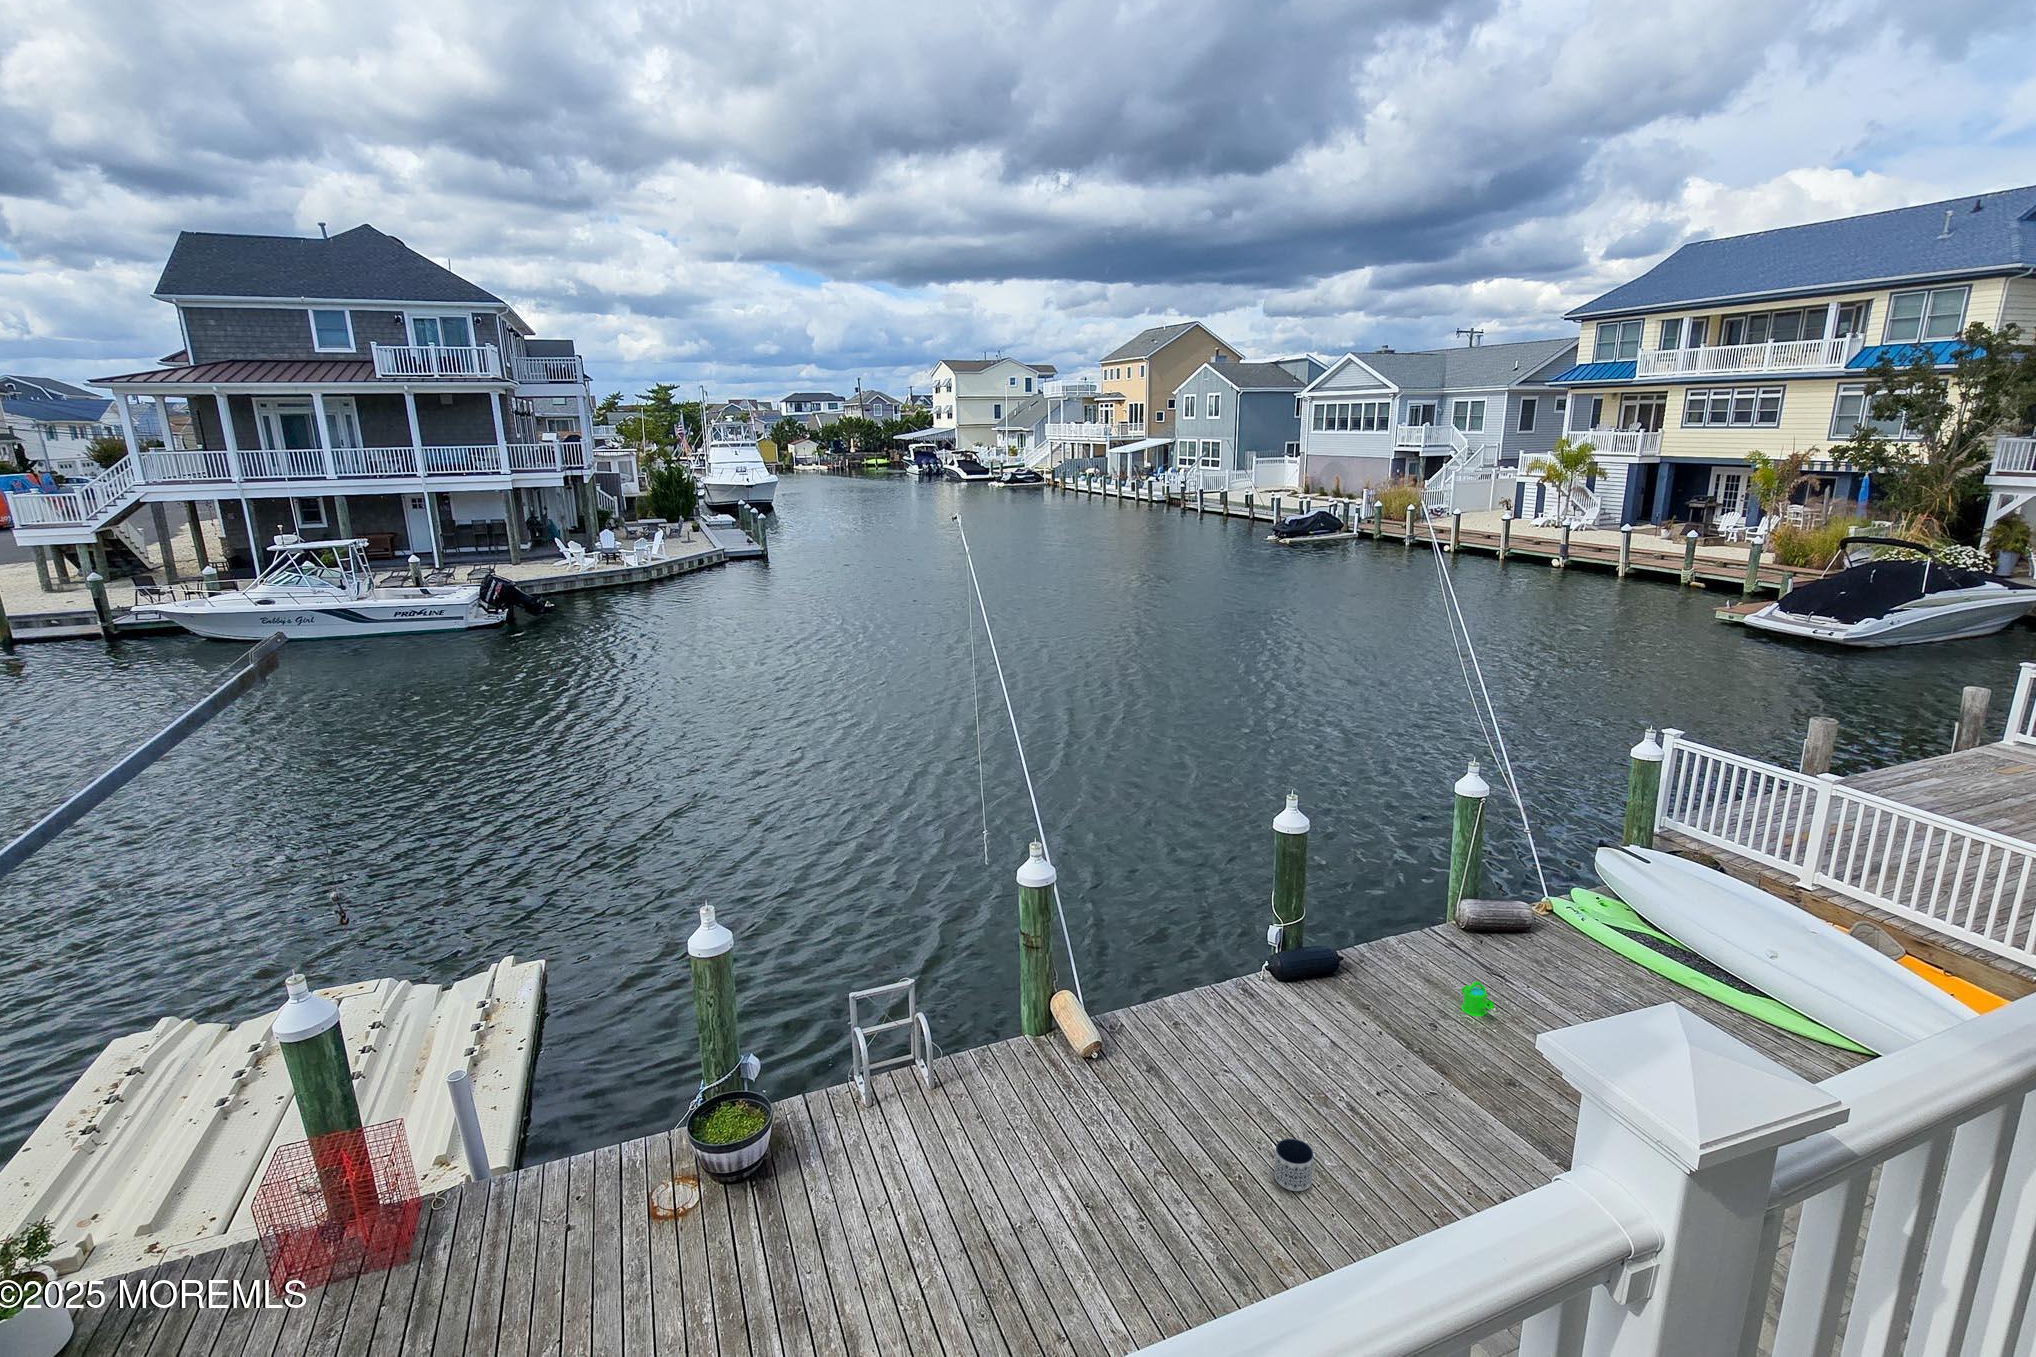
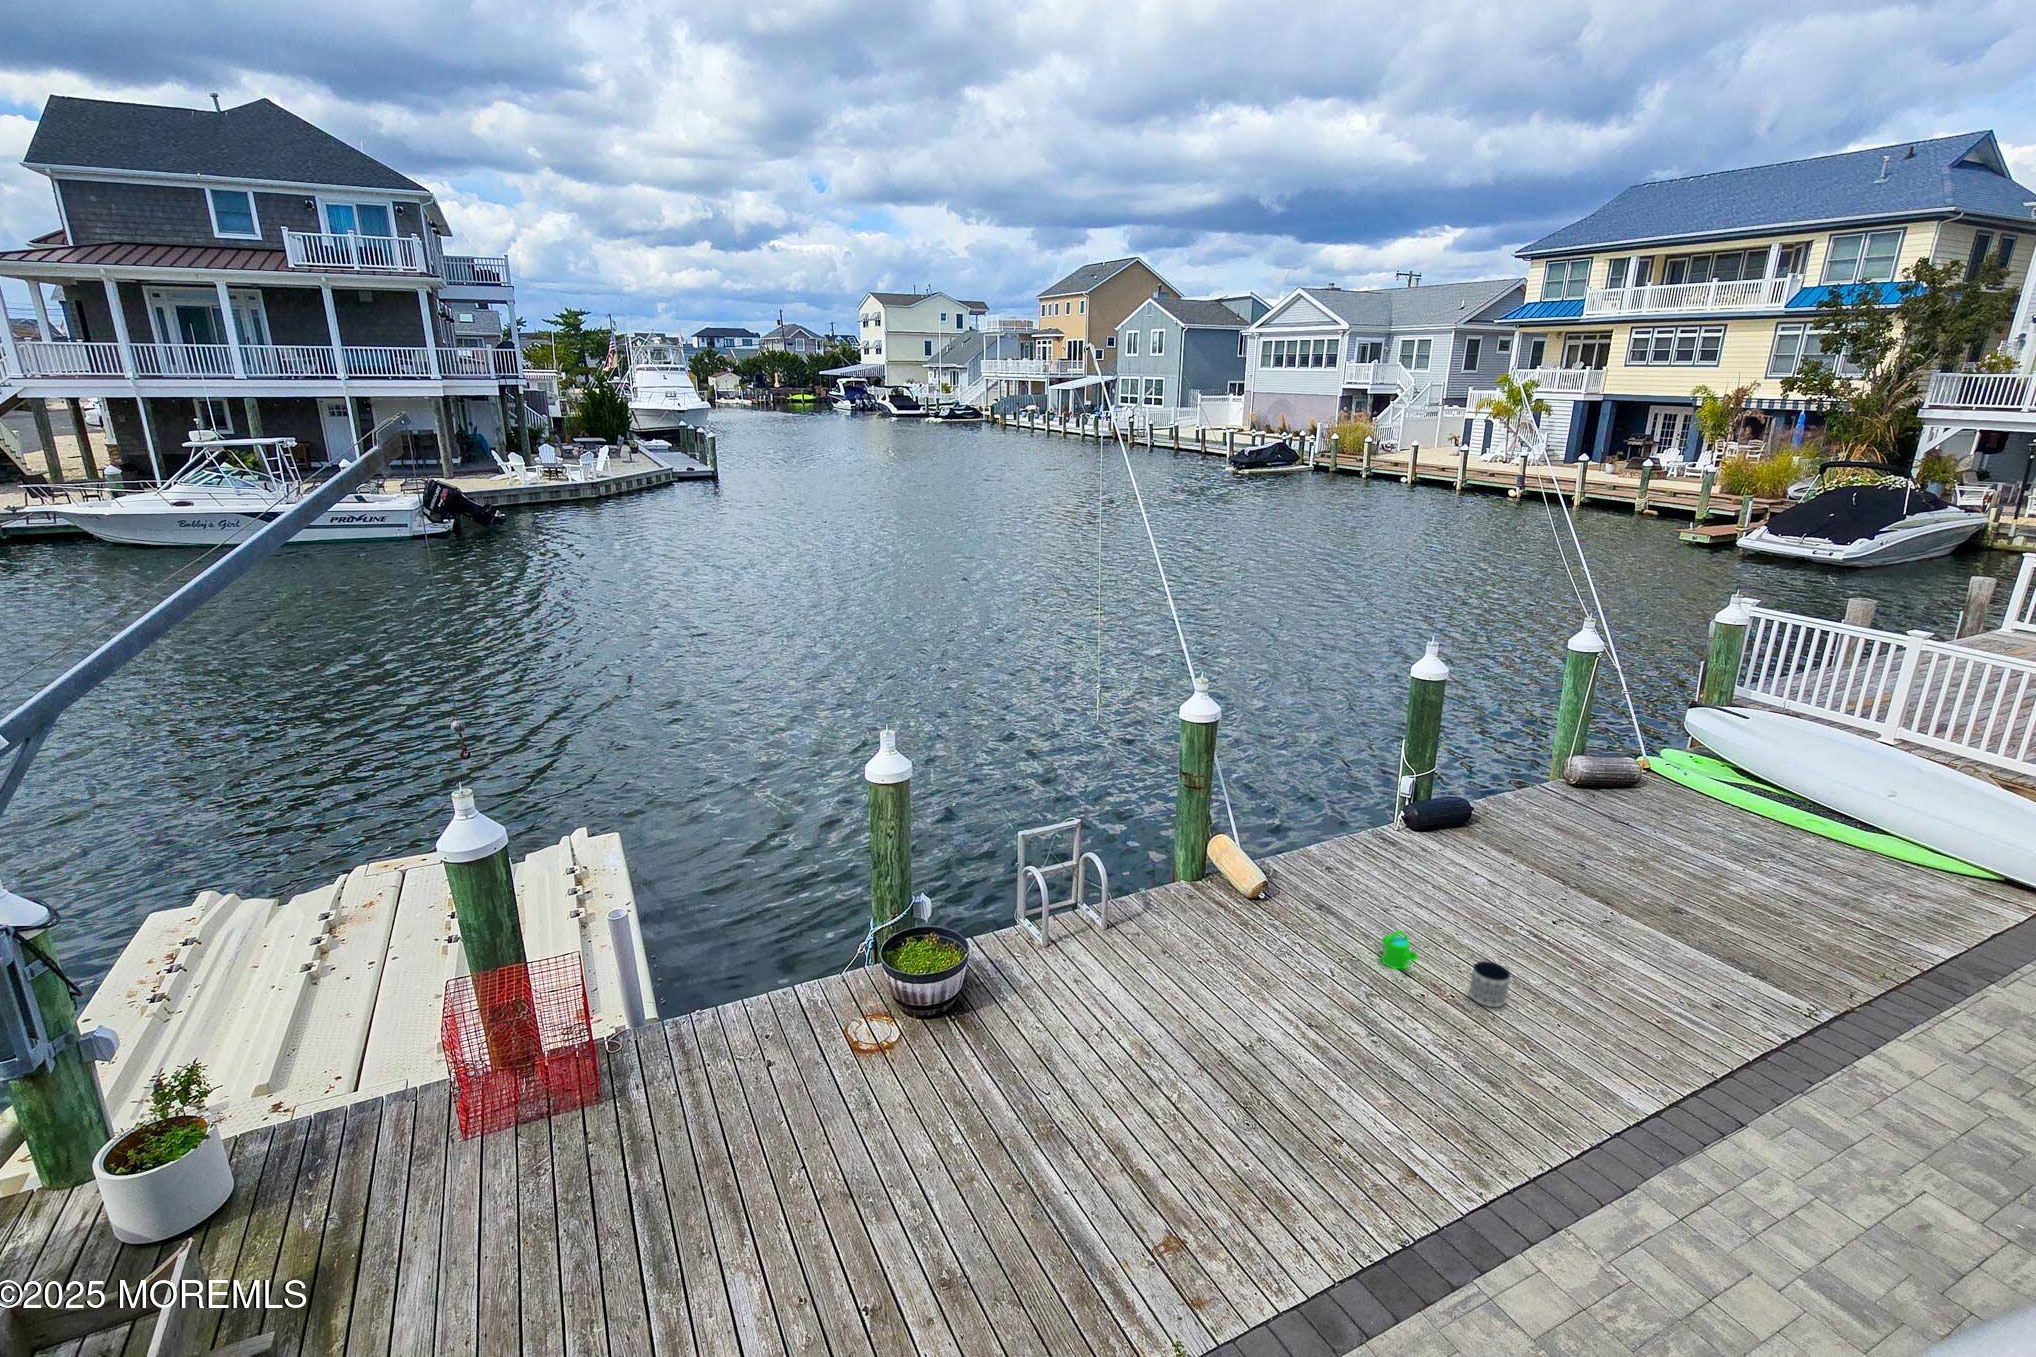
watering can: present [1461,981,1493,1016] -> present [1381,930,1418,969]

